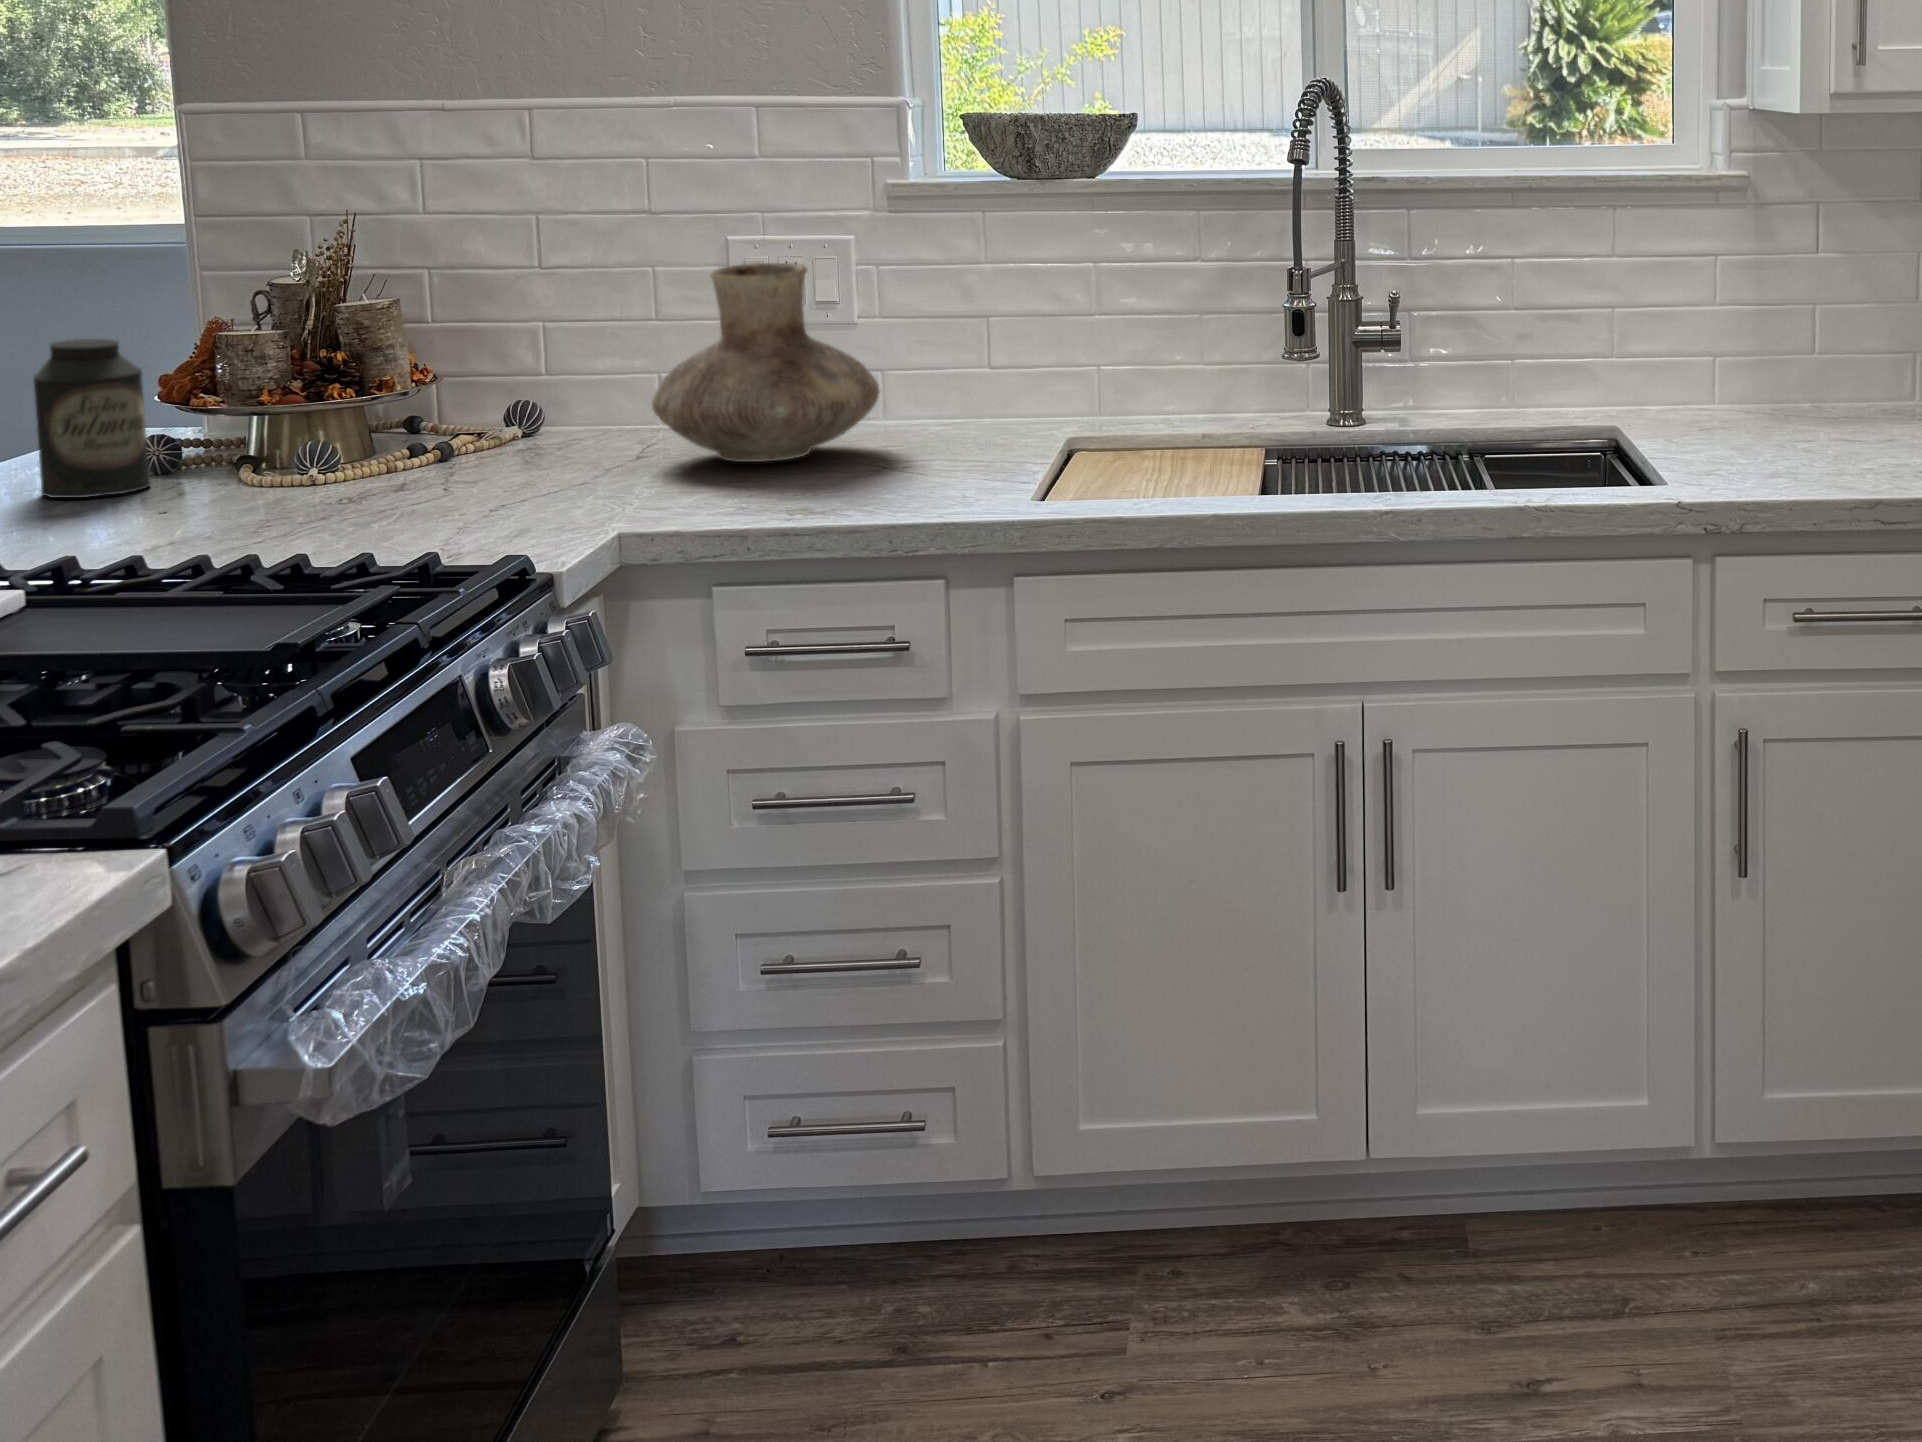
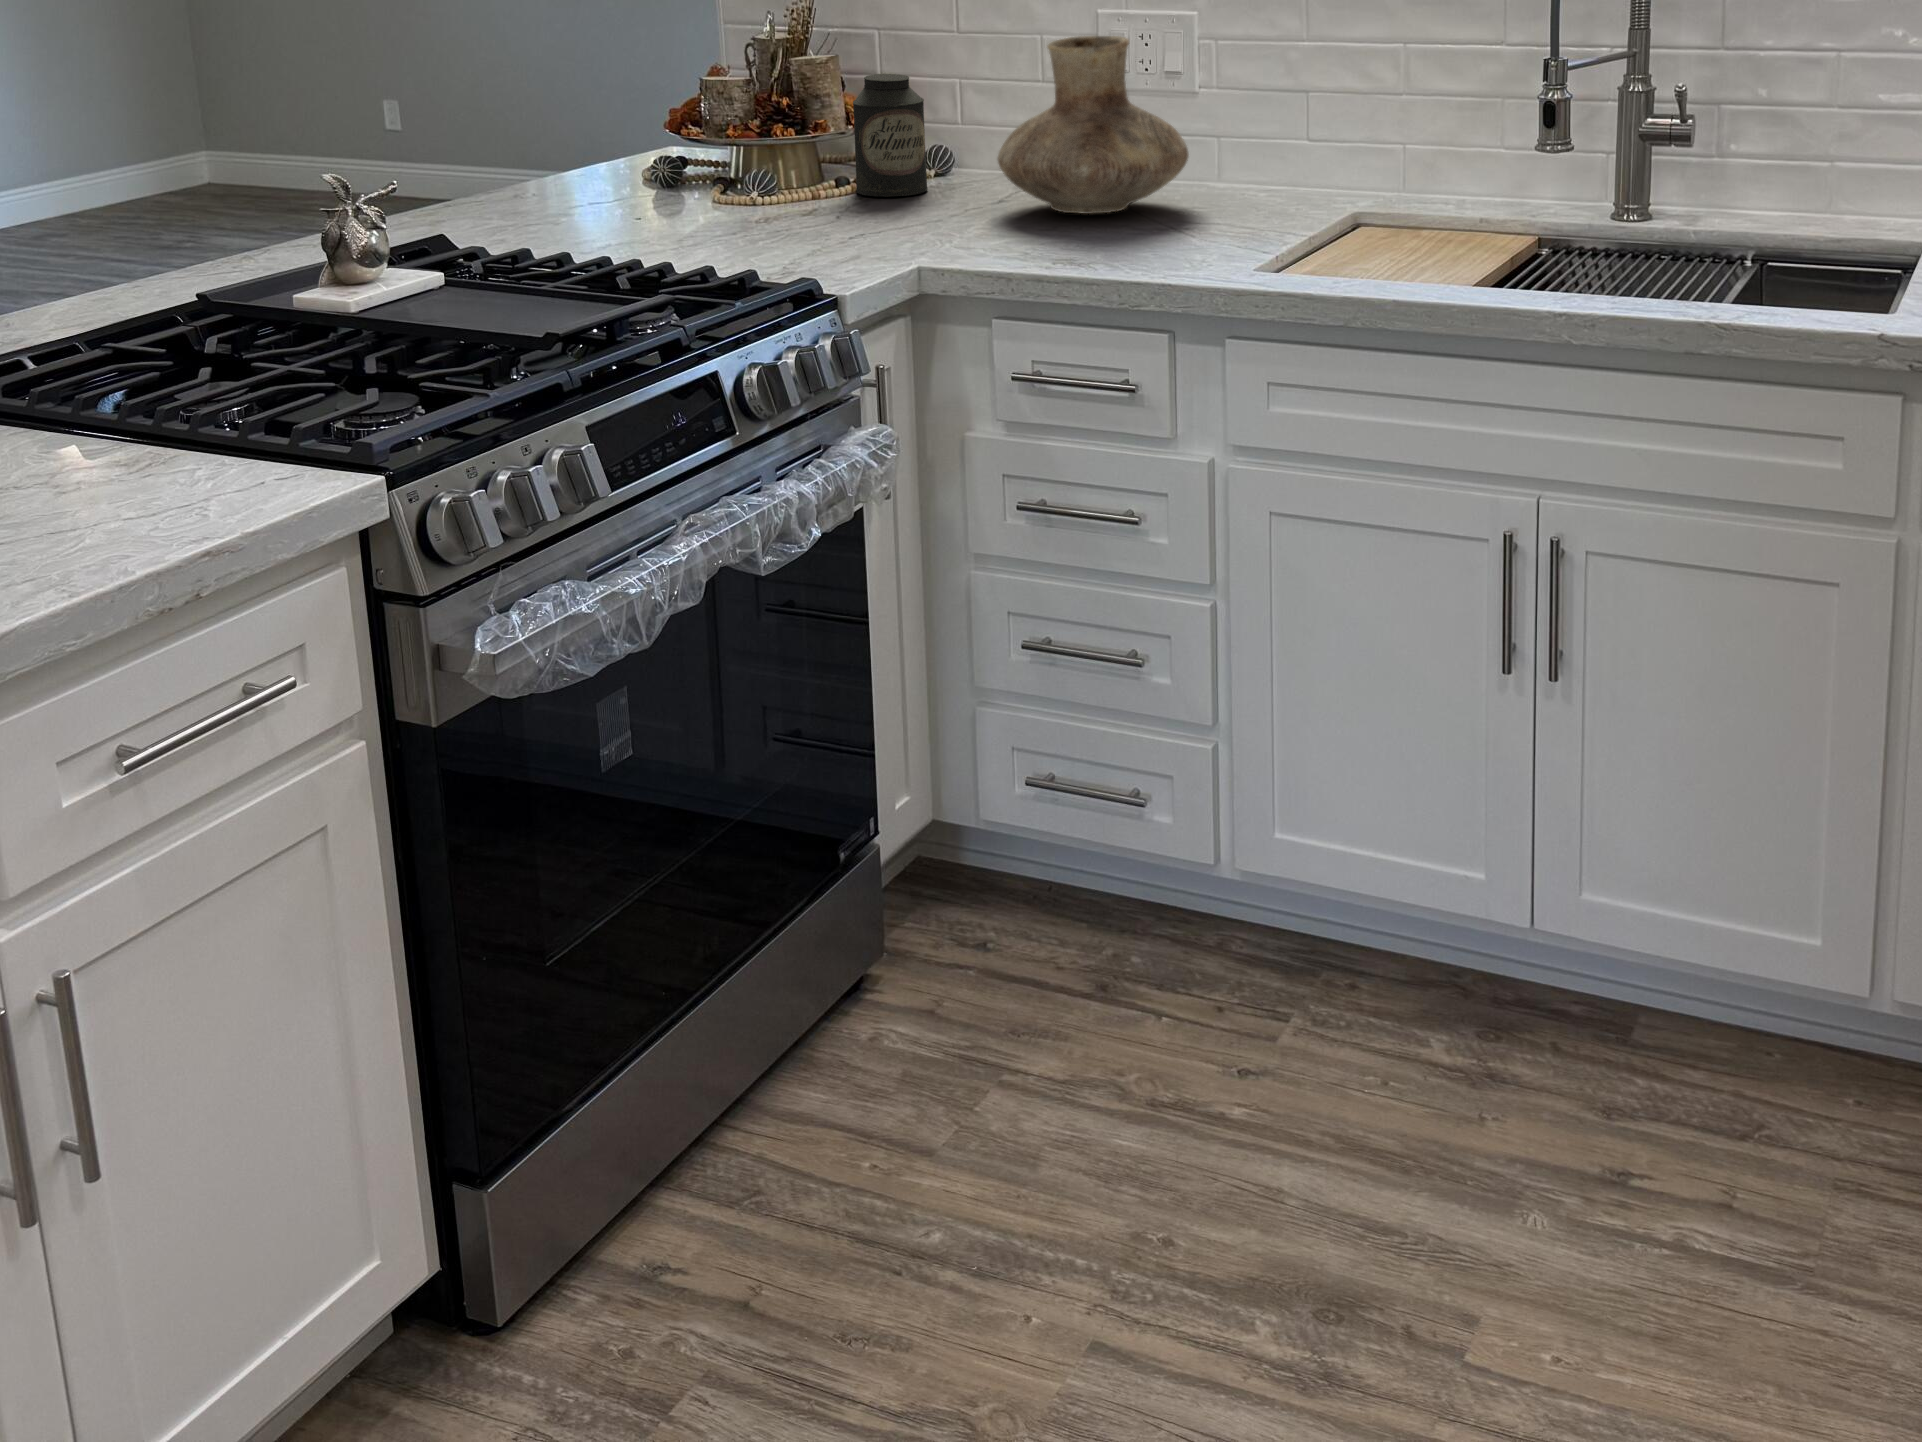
canister: present [33,339,150,498] -> present [853,74,928,197]

